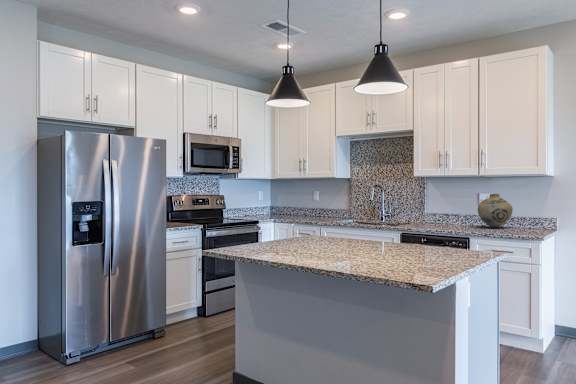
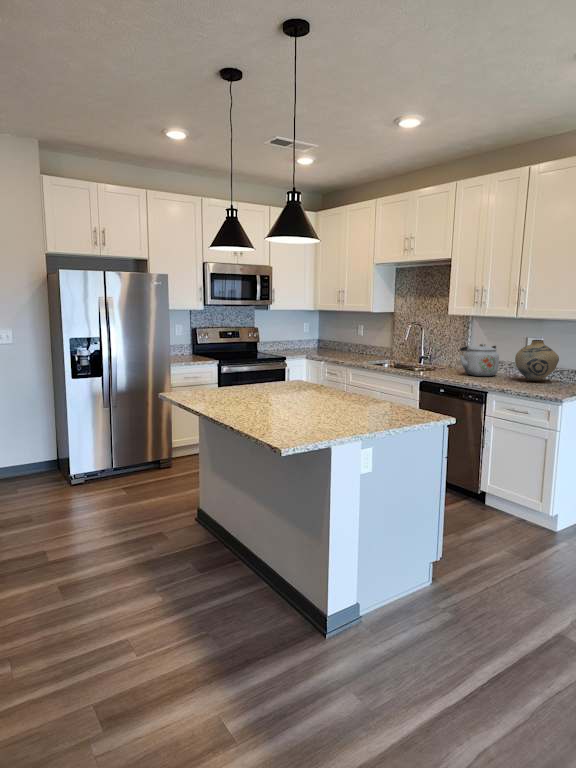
kettle: none [426,200,460,227] -> present [460,344,499,376]

